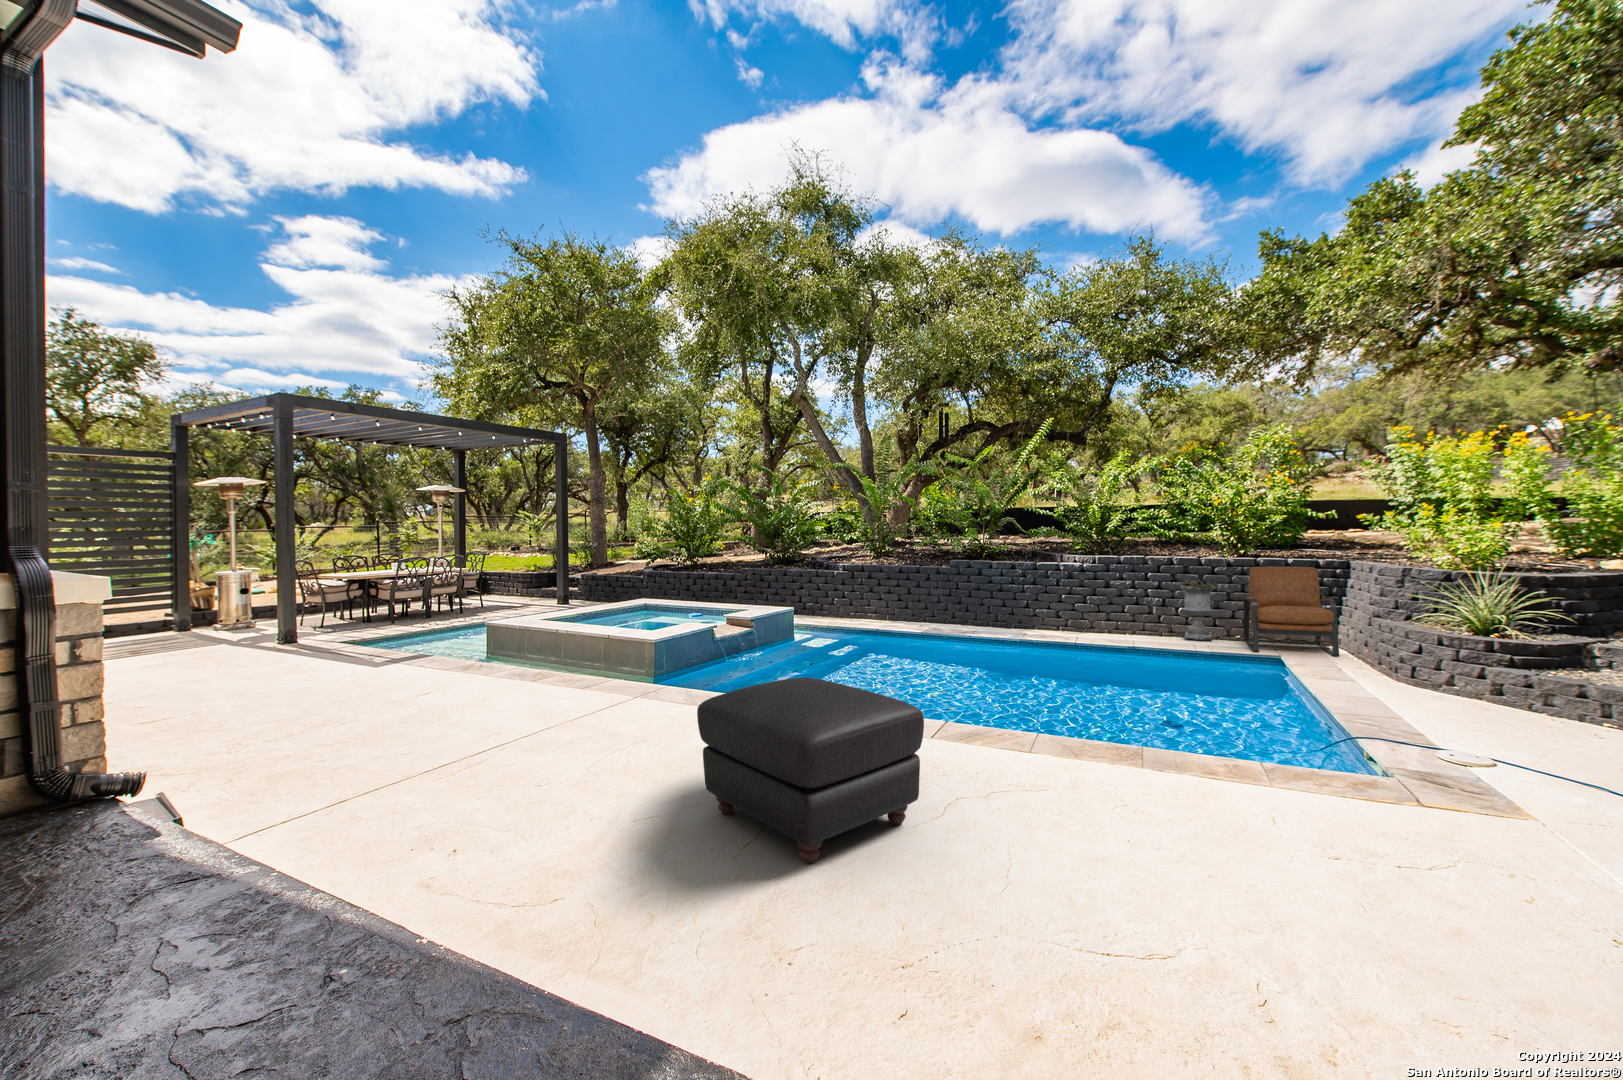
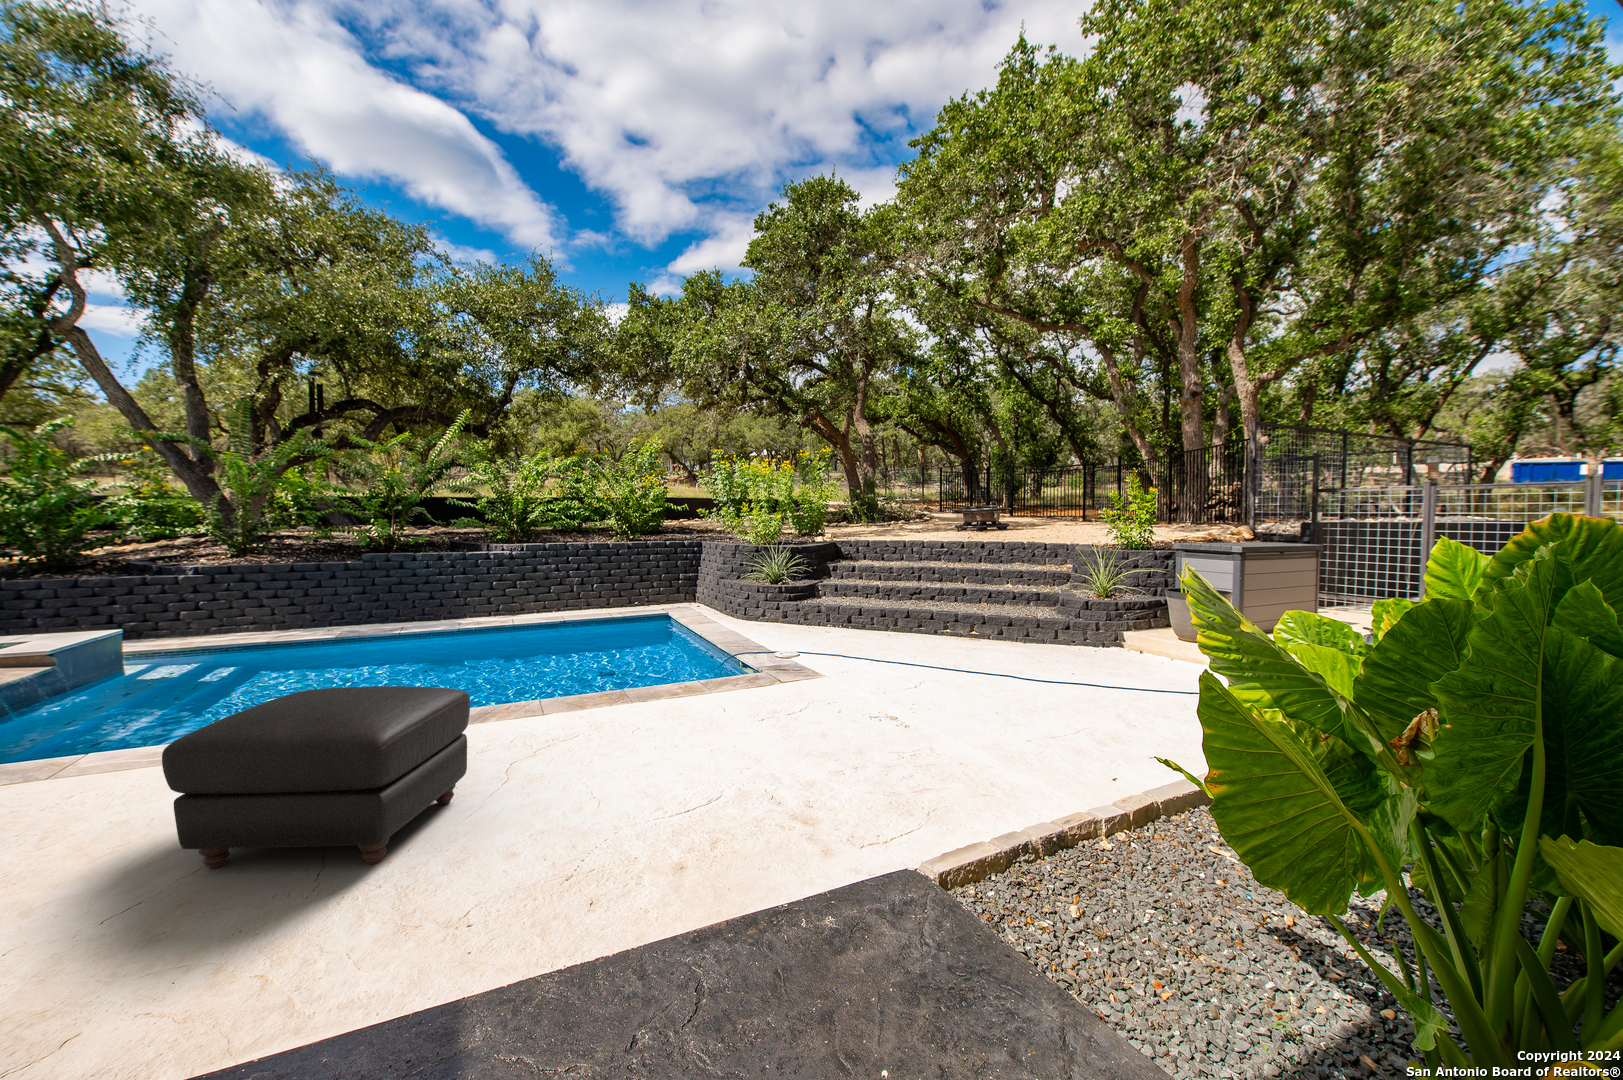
chair: present [1244,566,1339,656] -> none [642,547,703,613]
planter: present [1180,579,1216,640] -> none [596,561,624,610]

